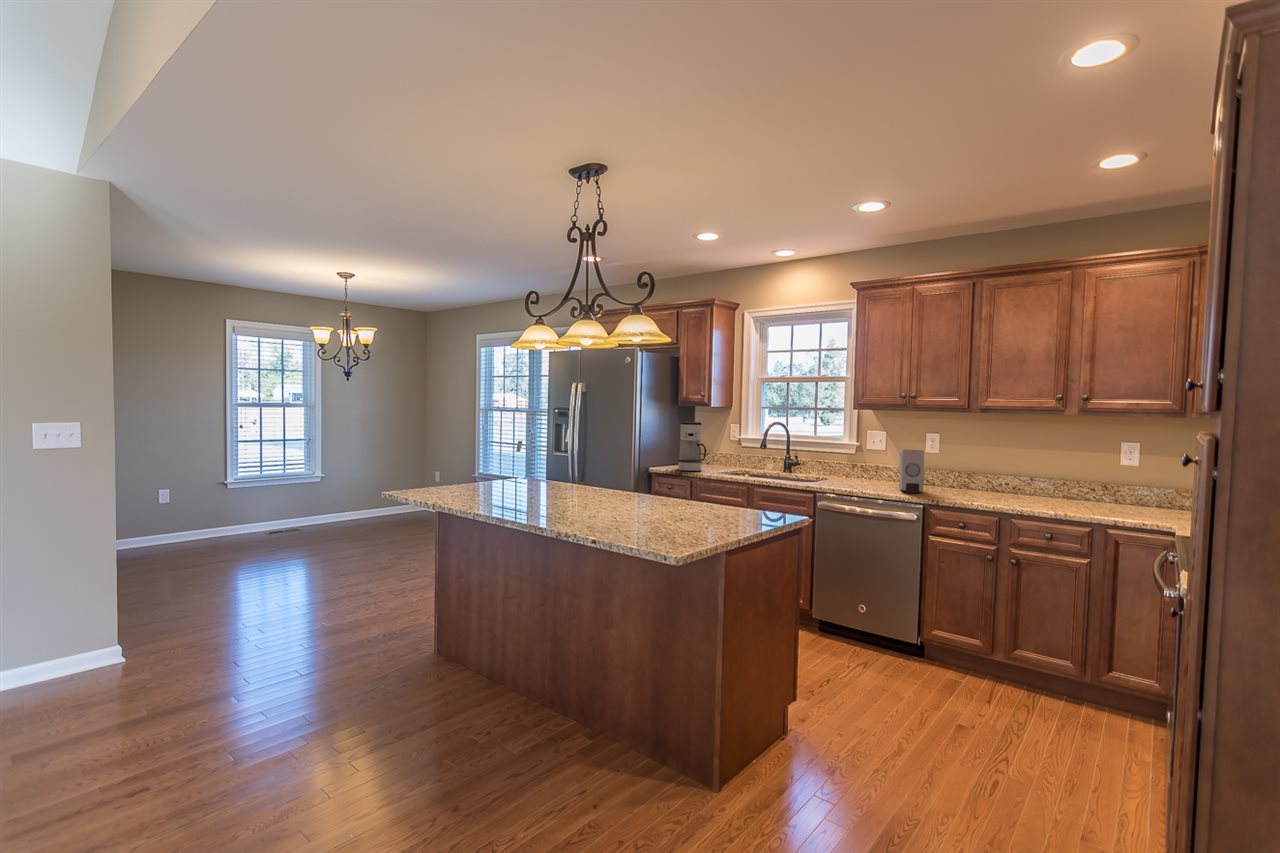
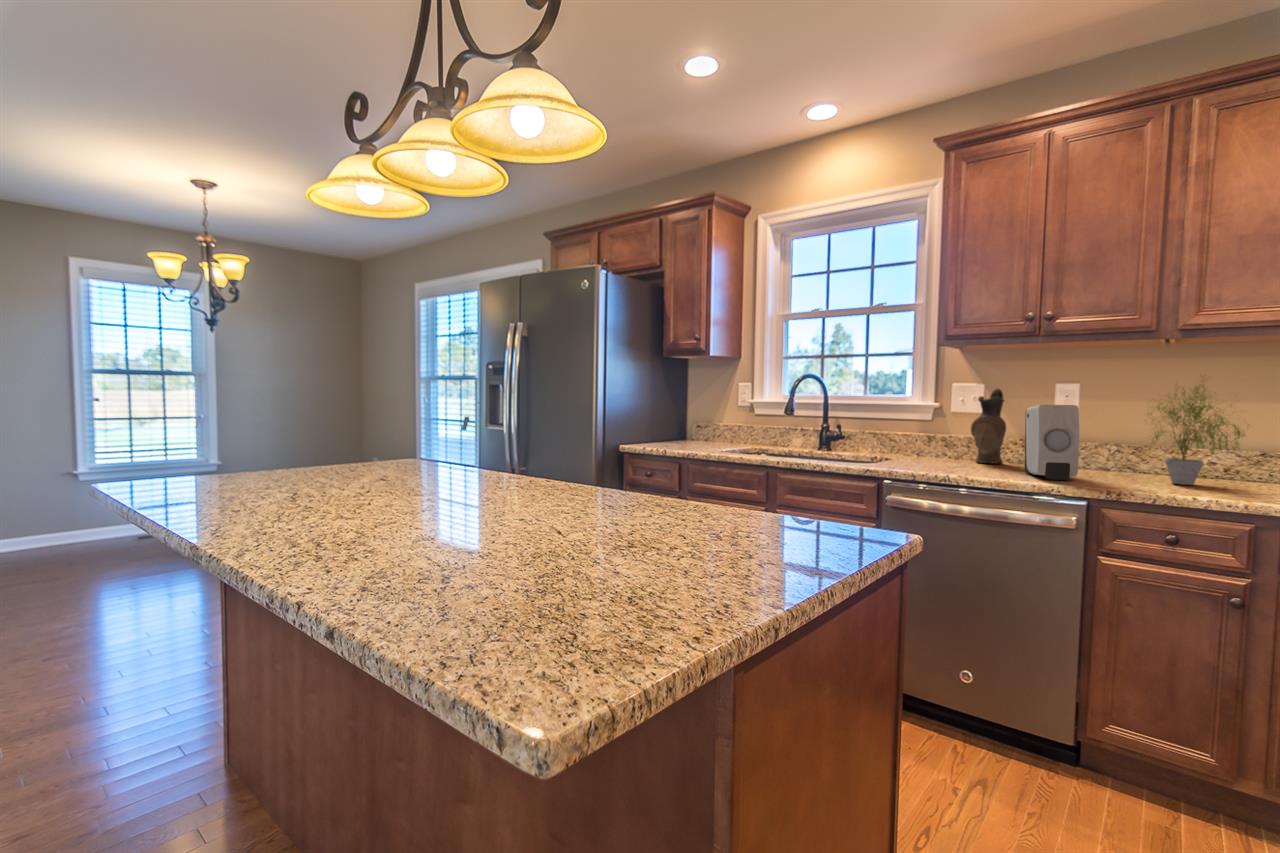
coffee maker: present [678,422,706,471] -> none [661,376,703,449]
potted plant: none [958,435,1013,497] -> present [1147,375,1245,485]
ceramic pitcher: none [874,436,895,483] -> present [971,389,1006,463]

